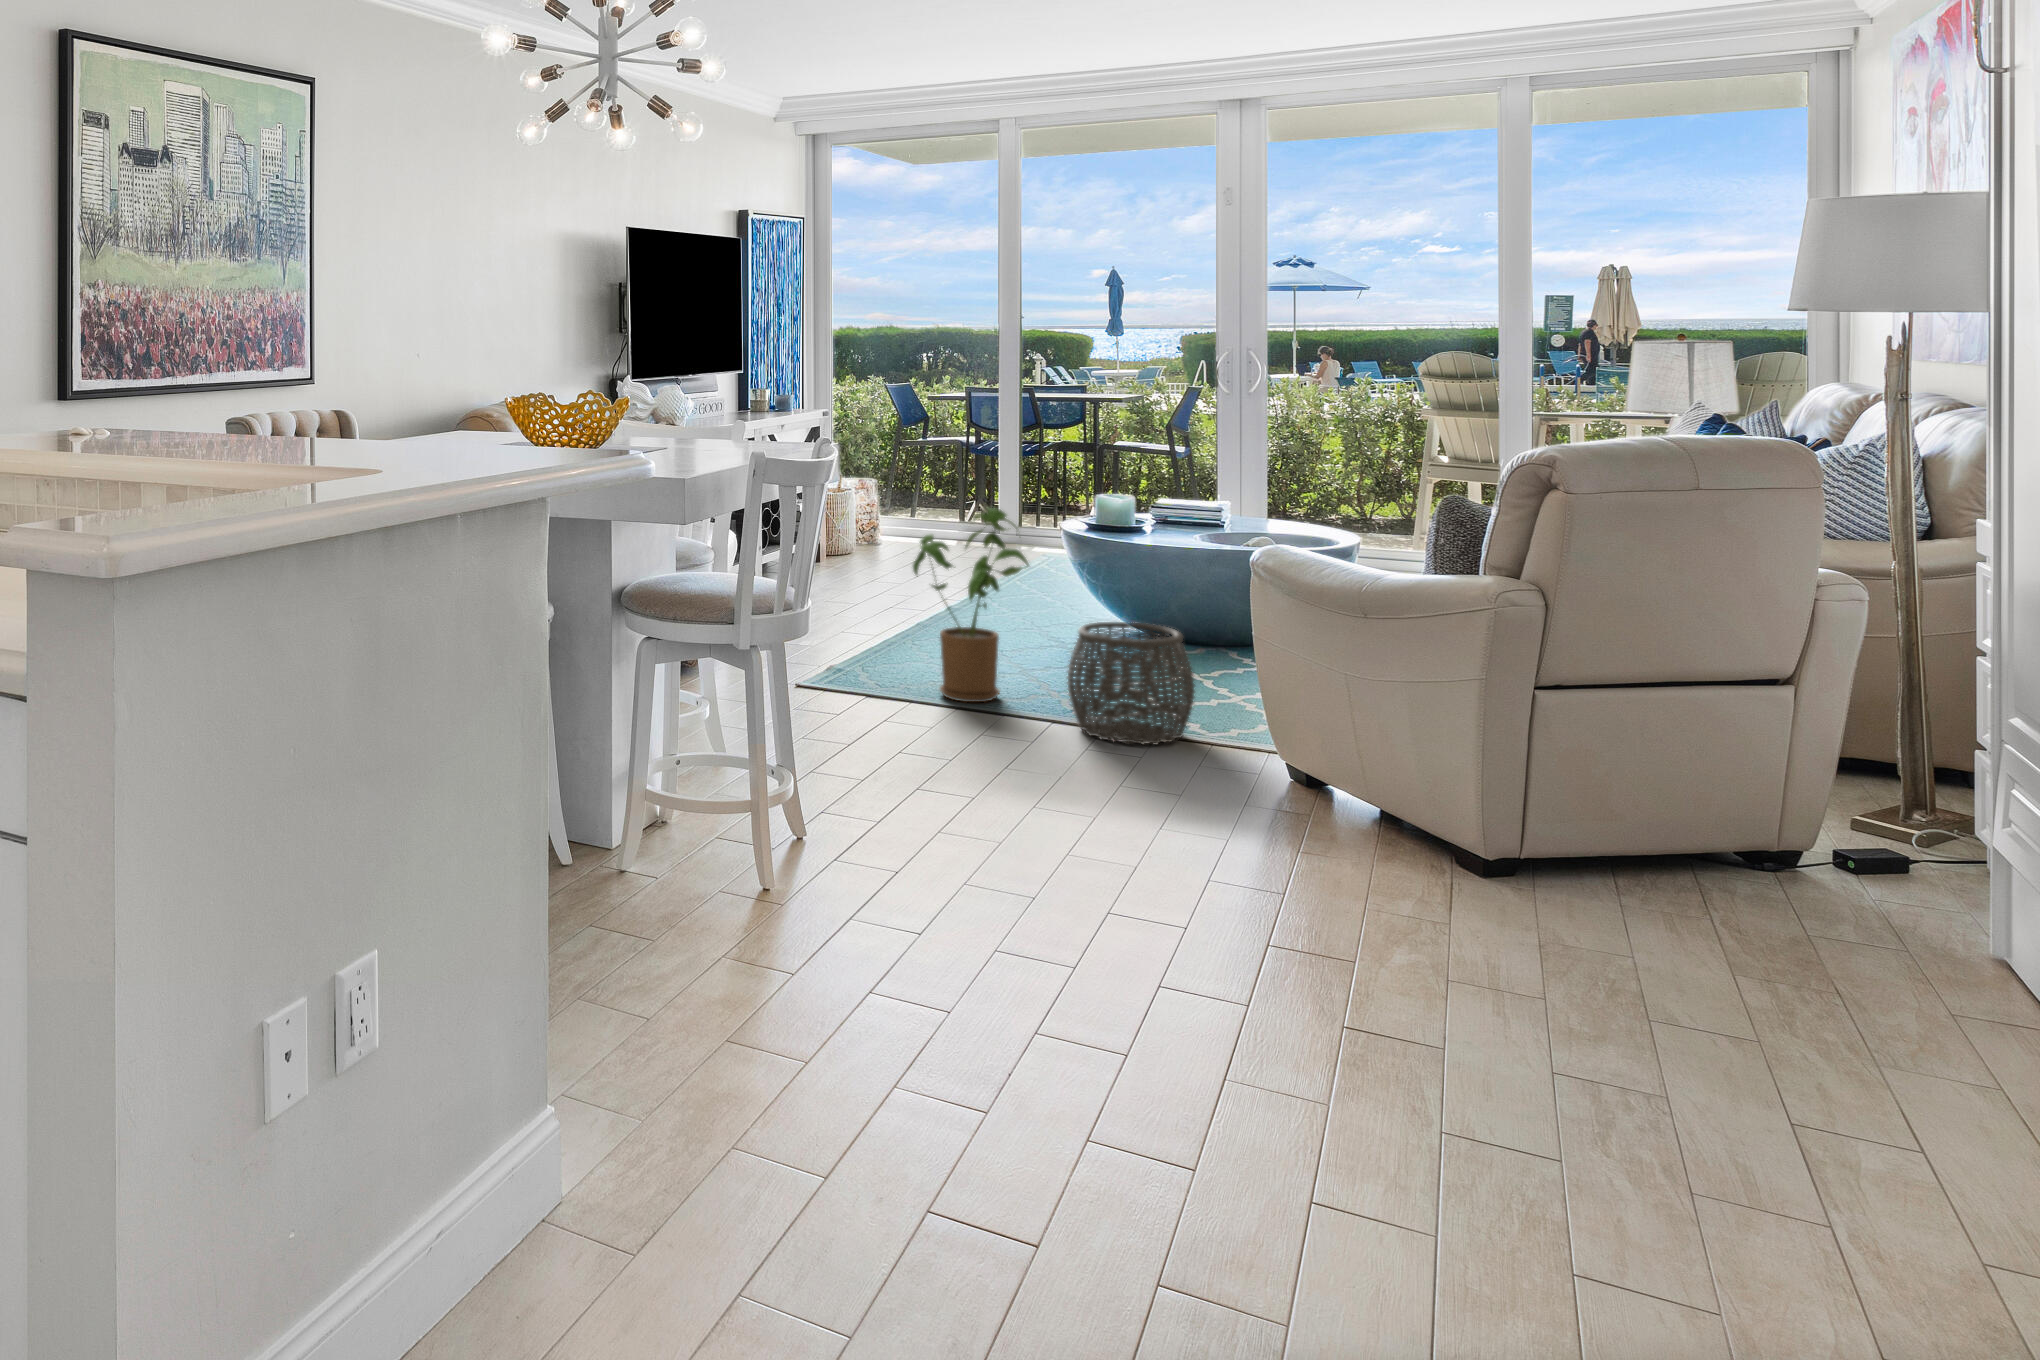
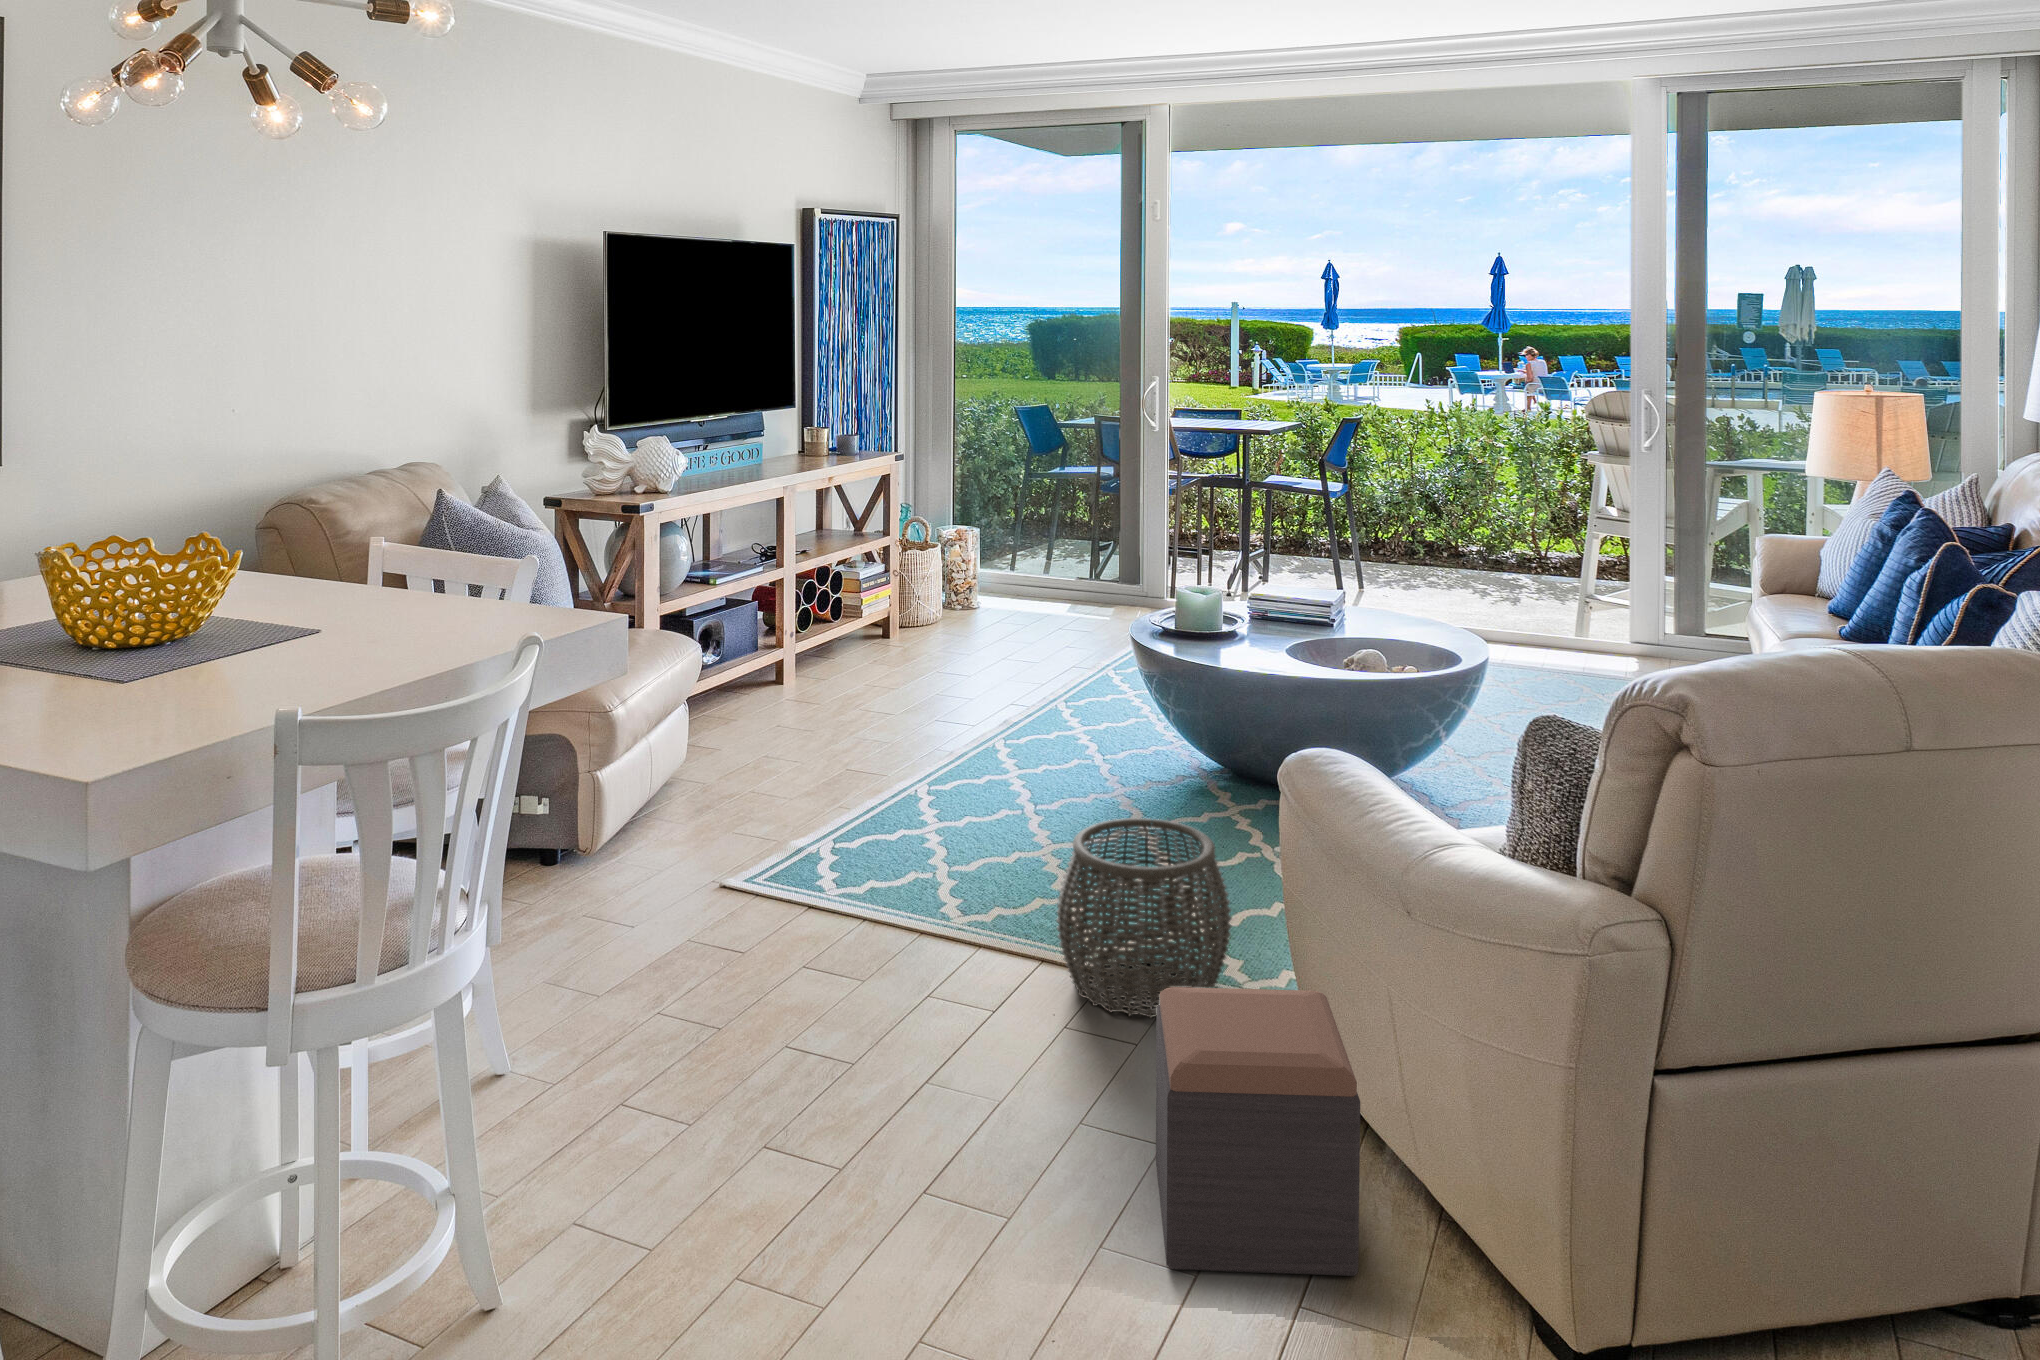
house plant: present [913,508,1029,702] -> none [879,640,1030,919]
footstool: none [1178,681,1335,841] -> present [1156,987,1360,1276]

